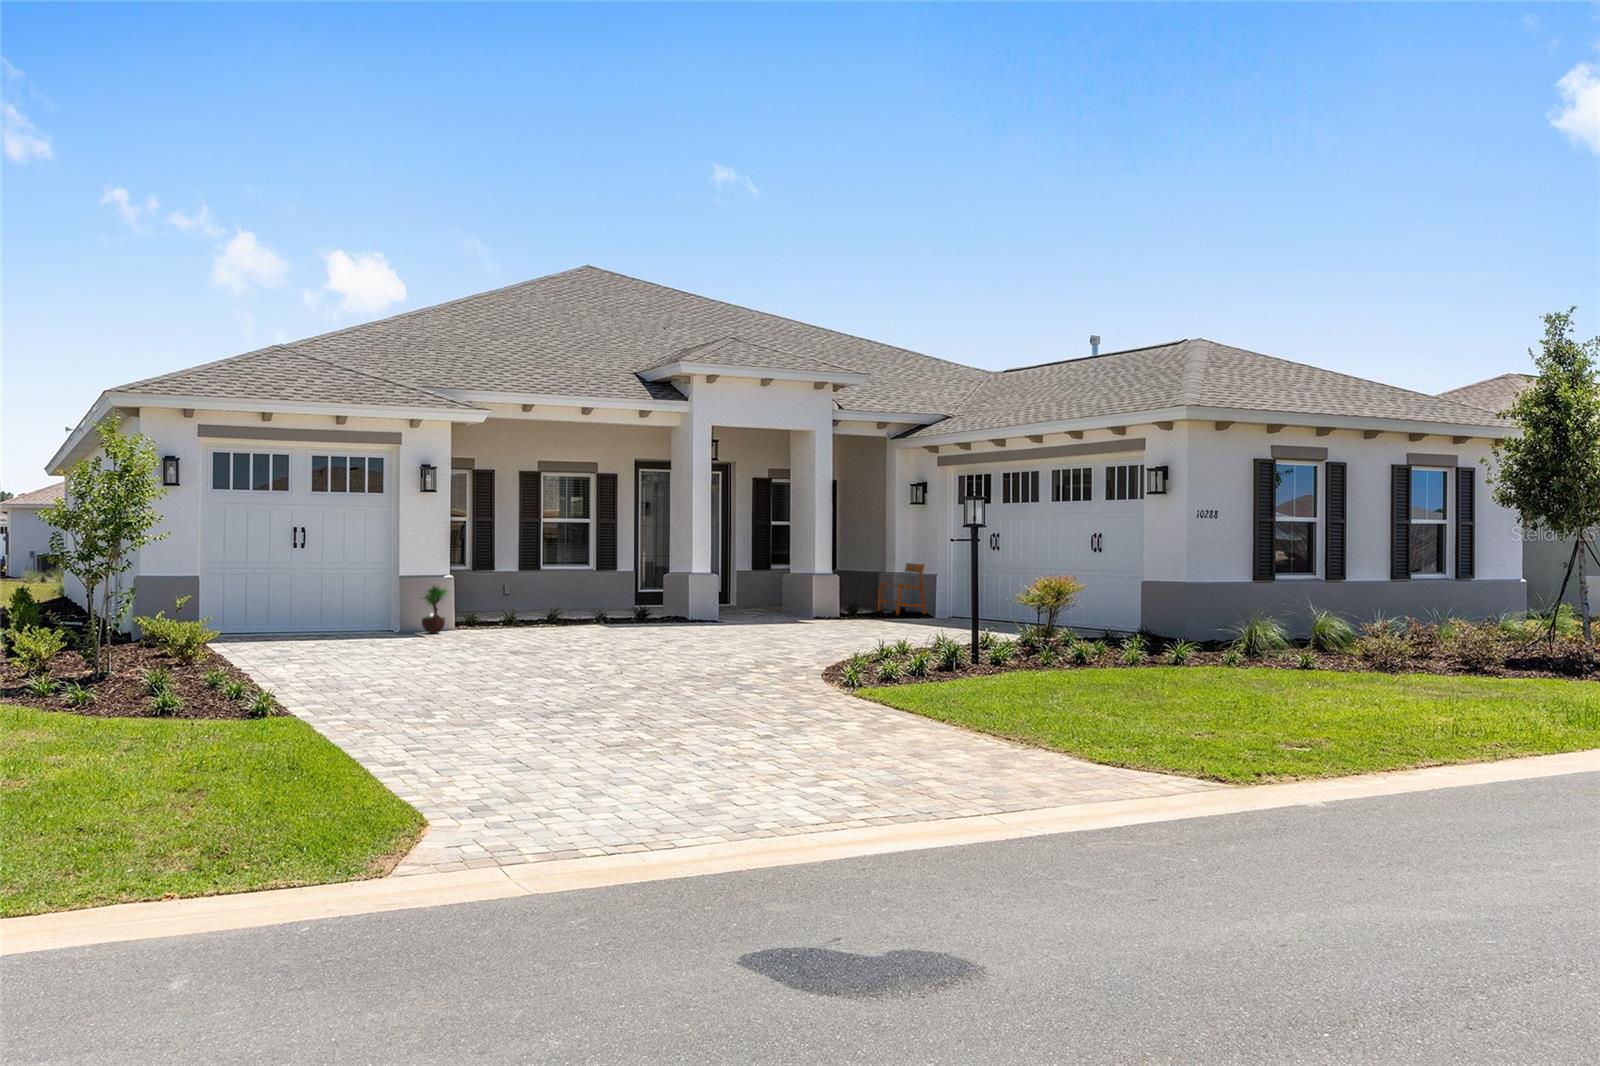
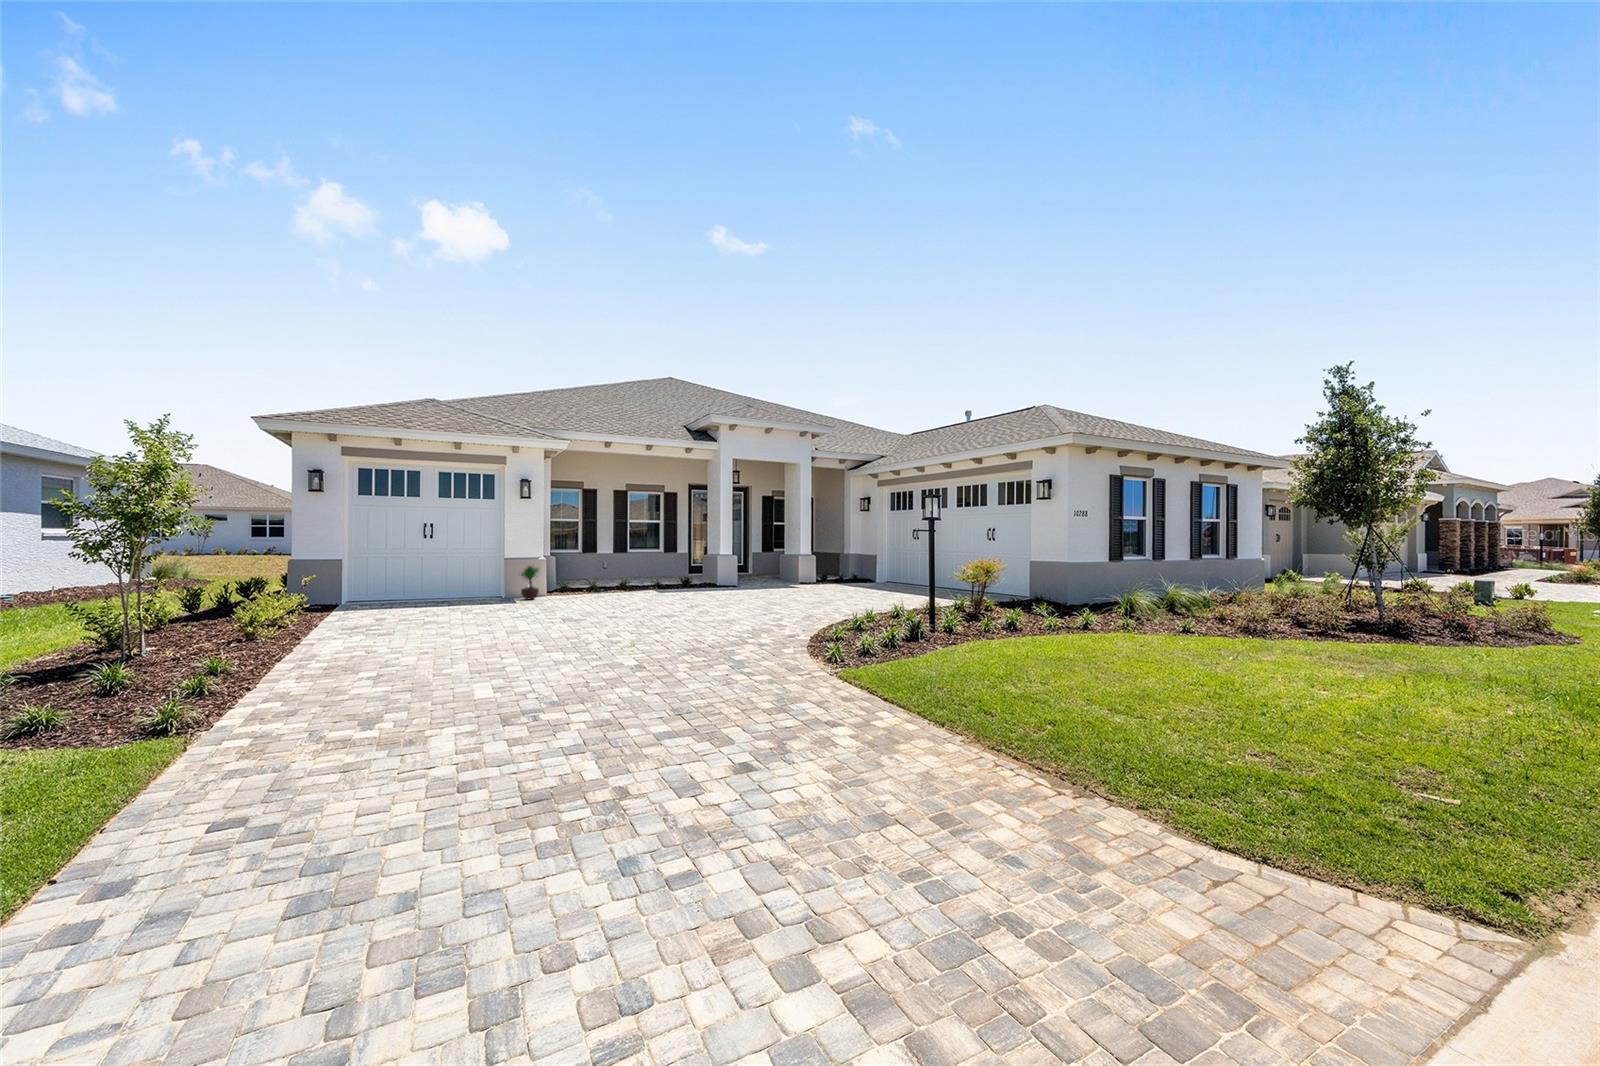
bench: present [878,563,926,615] -> none [841,547,872,581]

